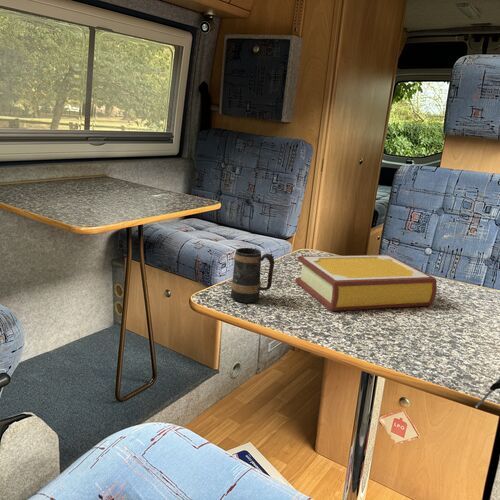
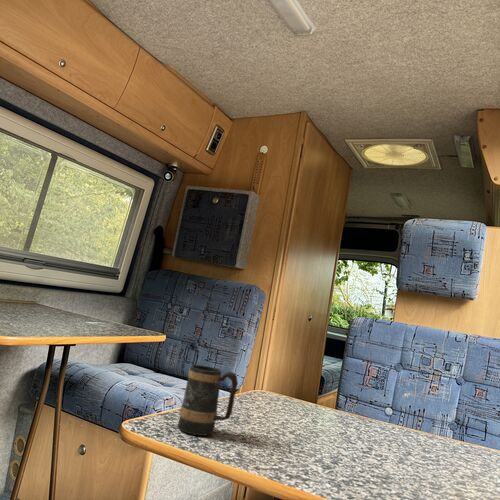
book: present [295,255,437,311] -> none [254,388,424,456]

